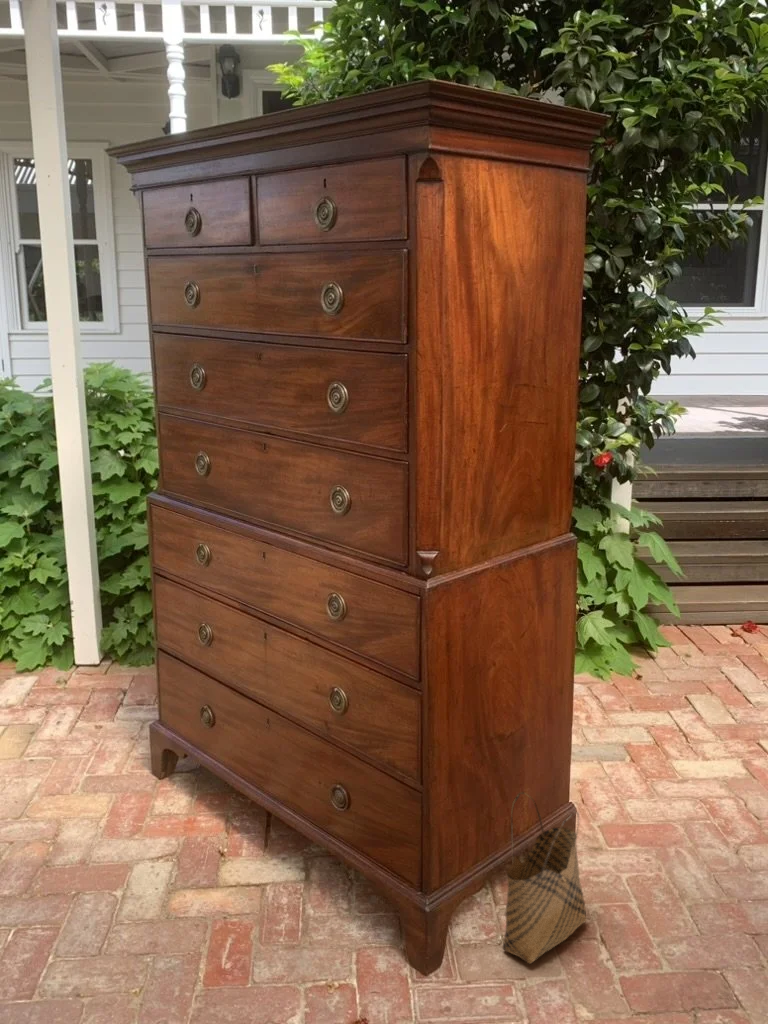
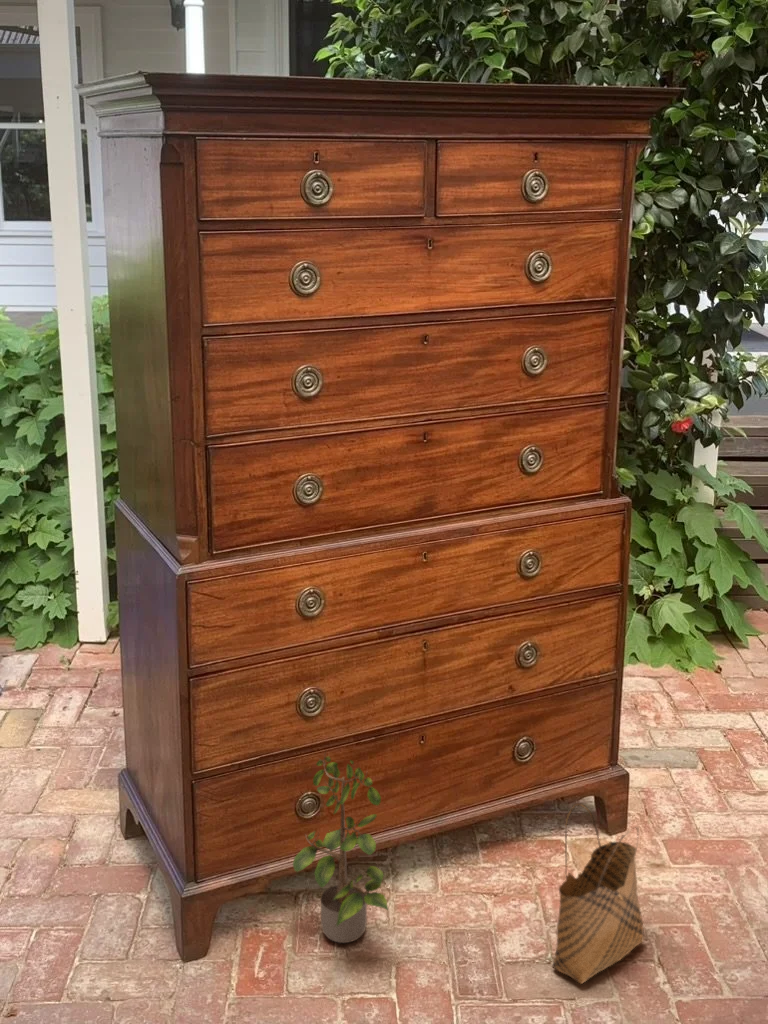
potted plant: none [258,748,348,932] -> present [293,757,388,943]

